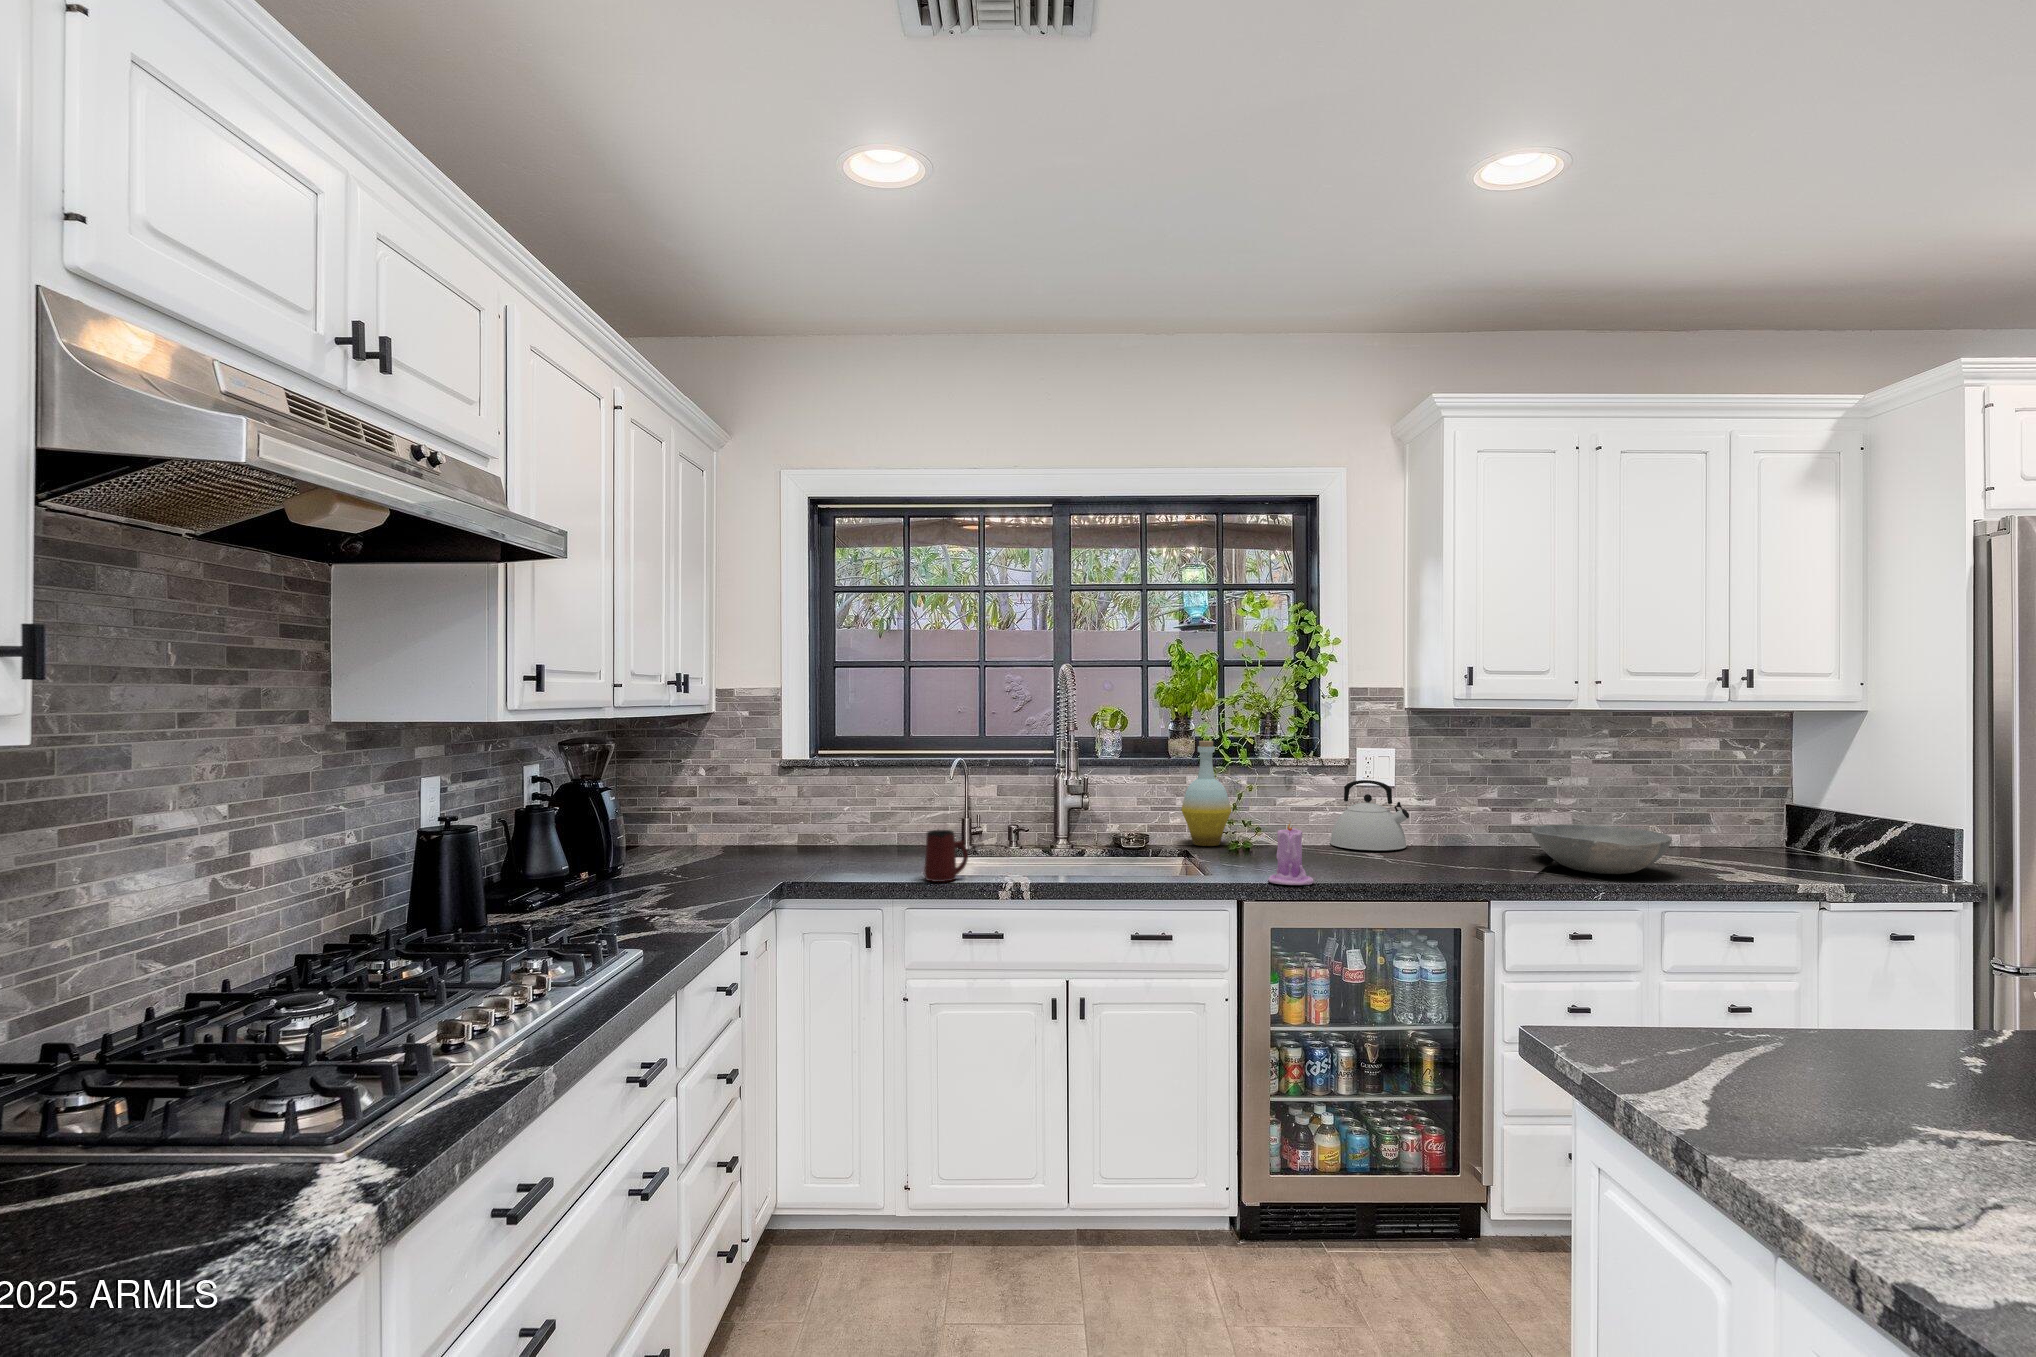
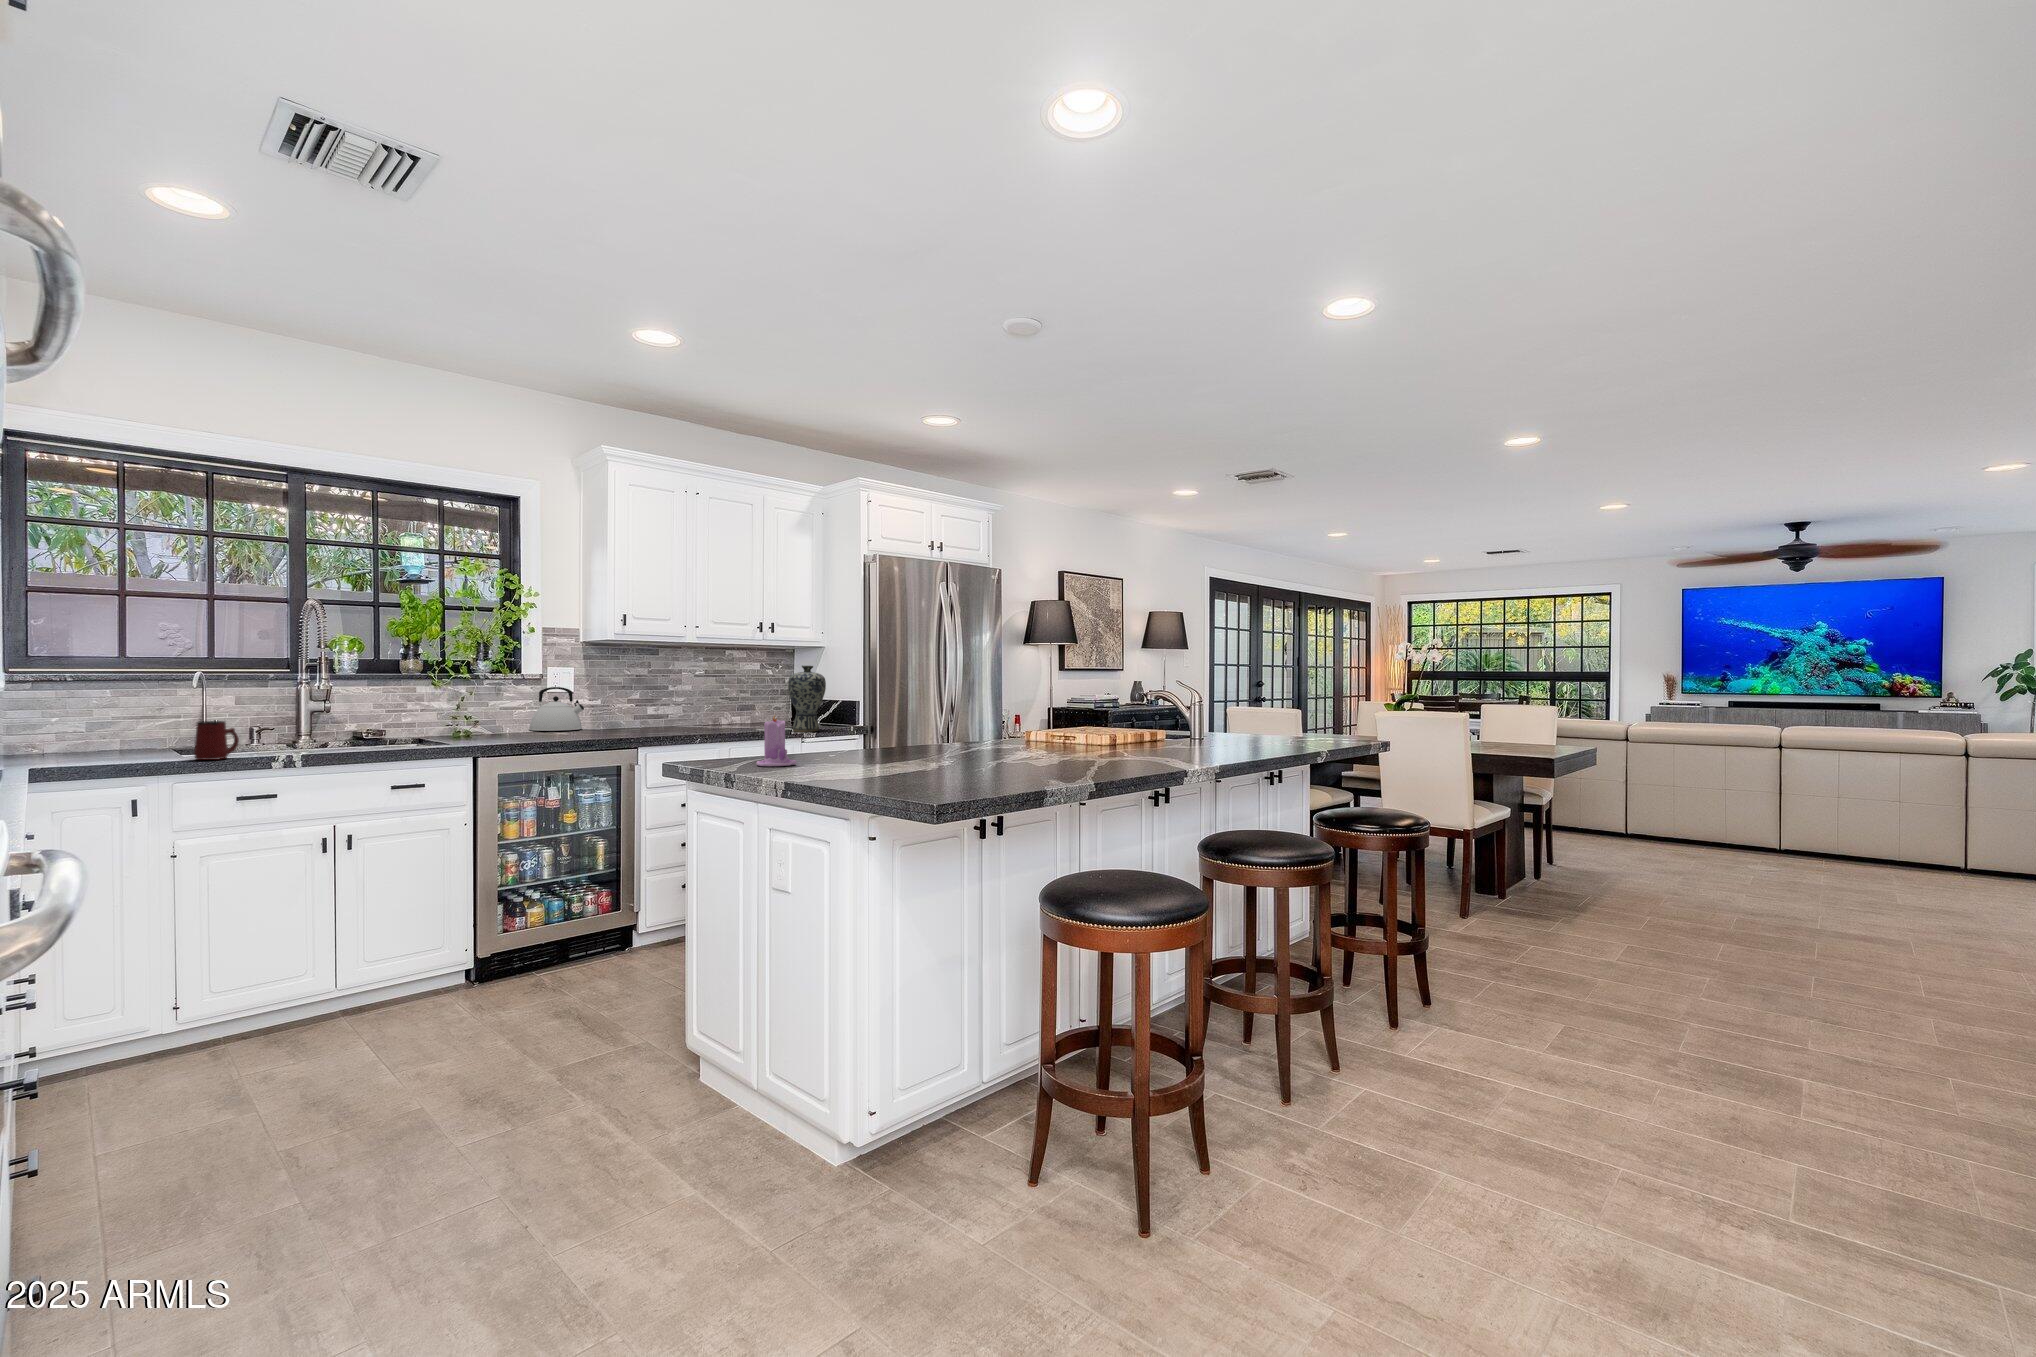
bottle: present [1181,741,1231,846] -> none [414,661,456,735]
vase: none [1787,755,1877,889] -> present [788,665,826,732]
candle: present [1268,824,1314,885] -> present [756,716,797,766]
bowl: present [1530,825,1672,874] -> none [659,710,734,733]

